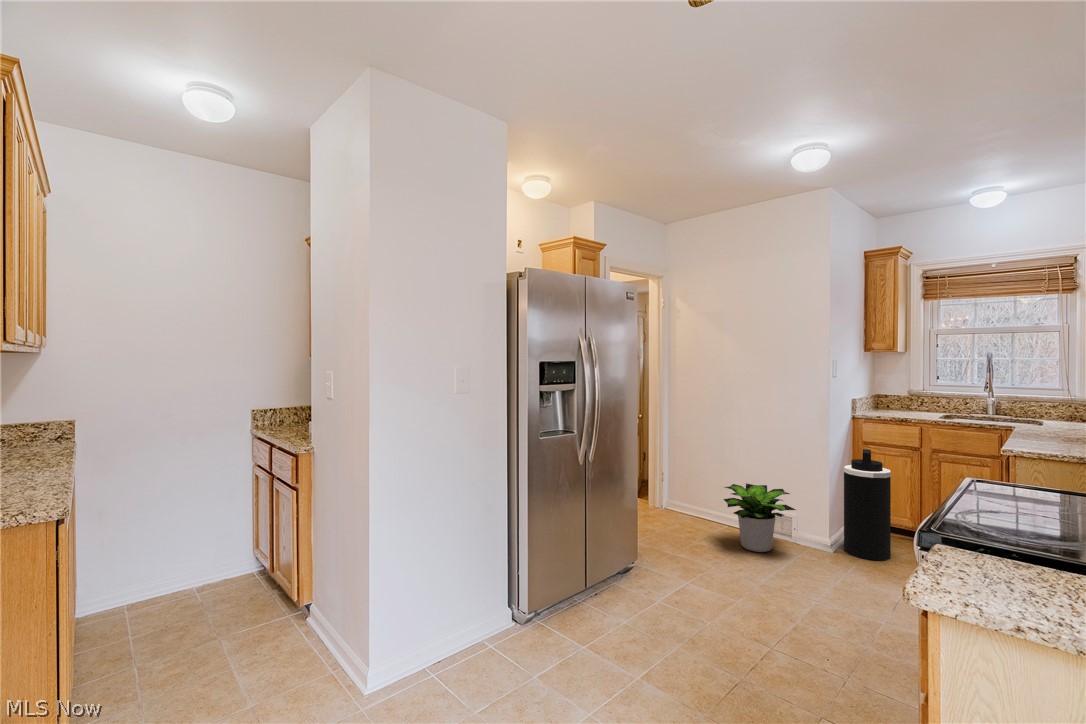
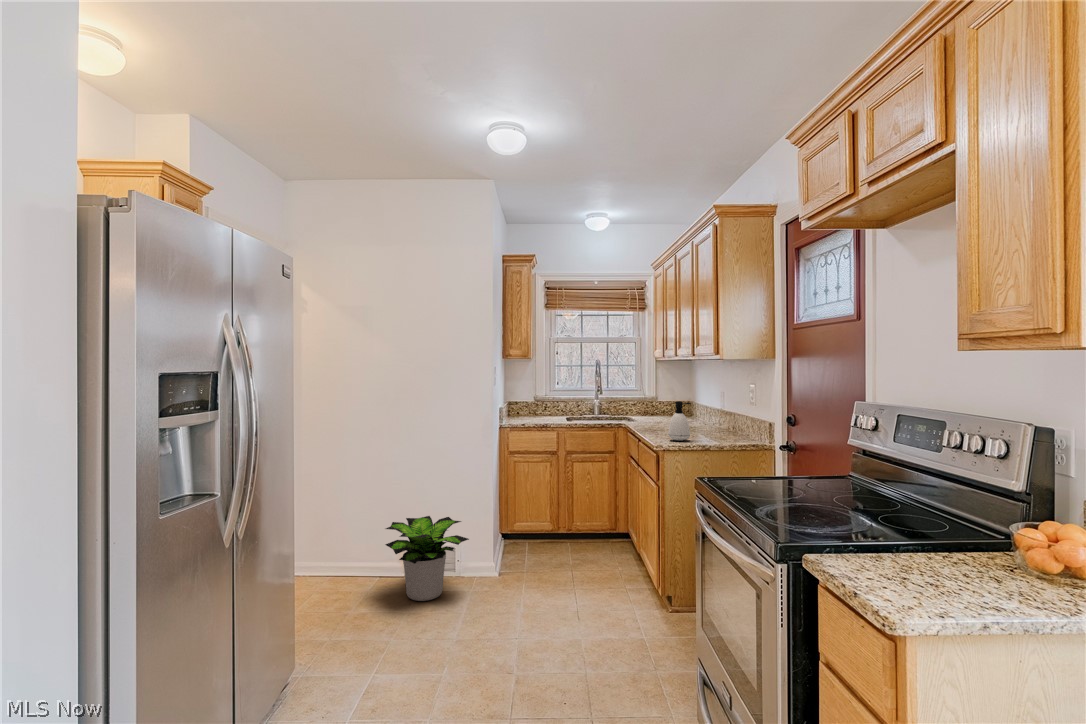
soap dispenser: none [1028,400,1063,445] -> present [668,401,690,441]
trash can: present [844,449,891,561] -> none [503,459,546,575]

